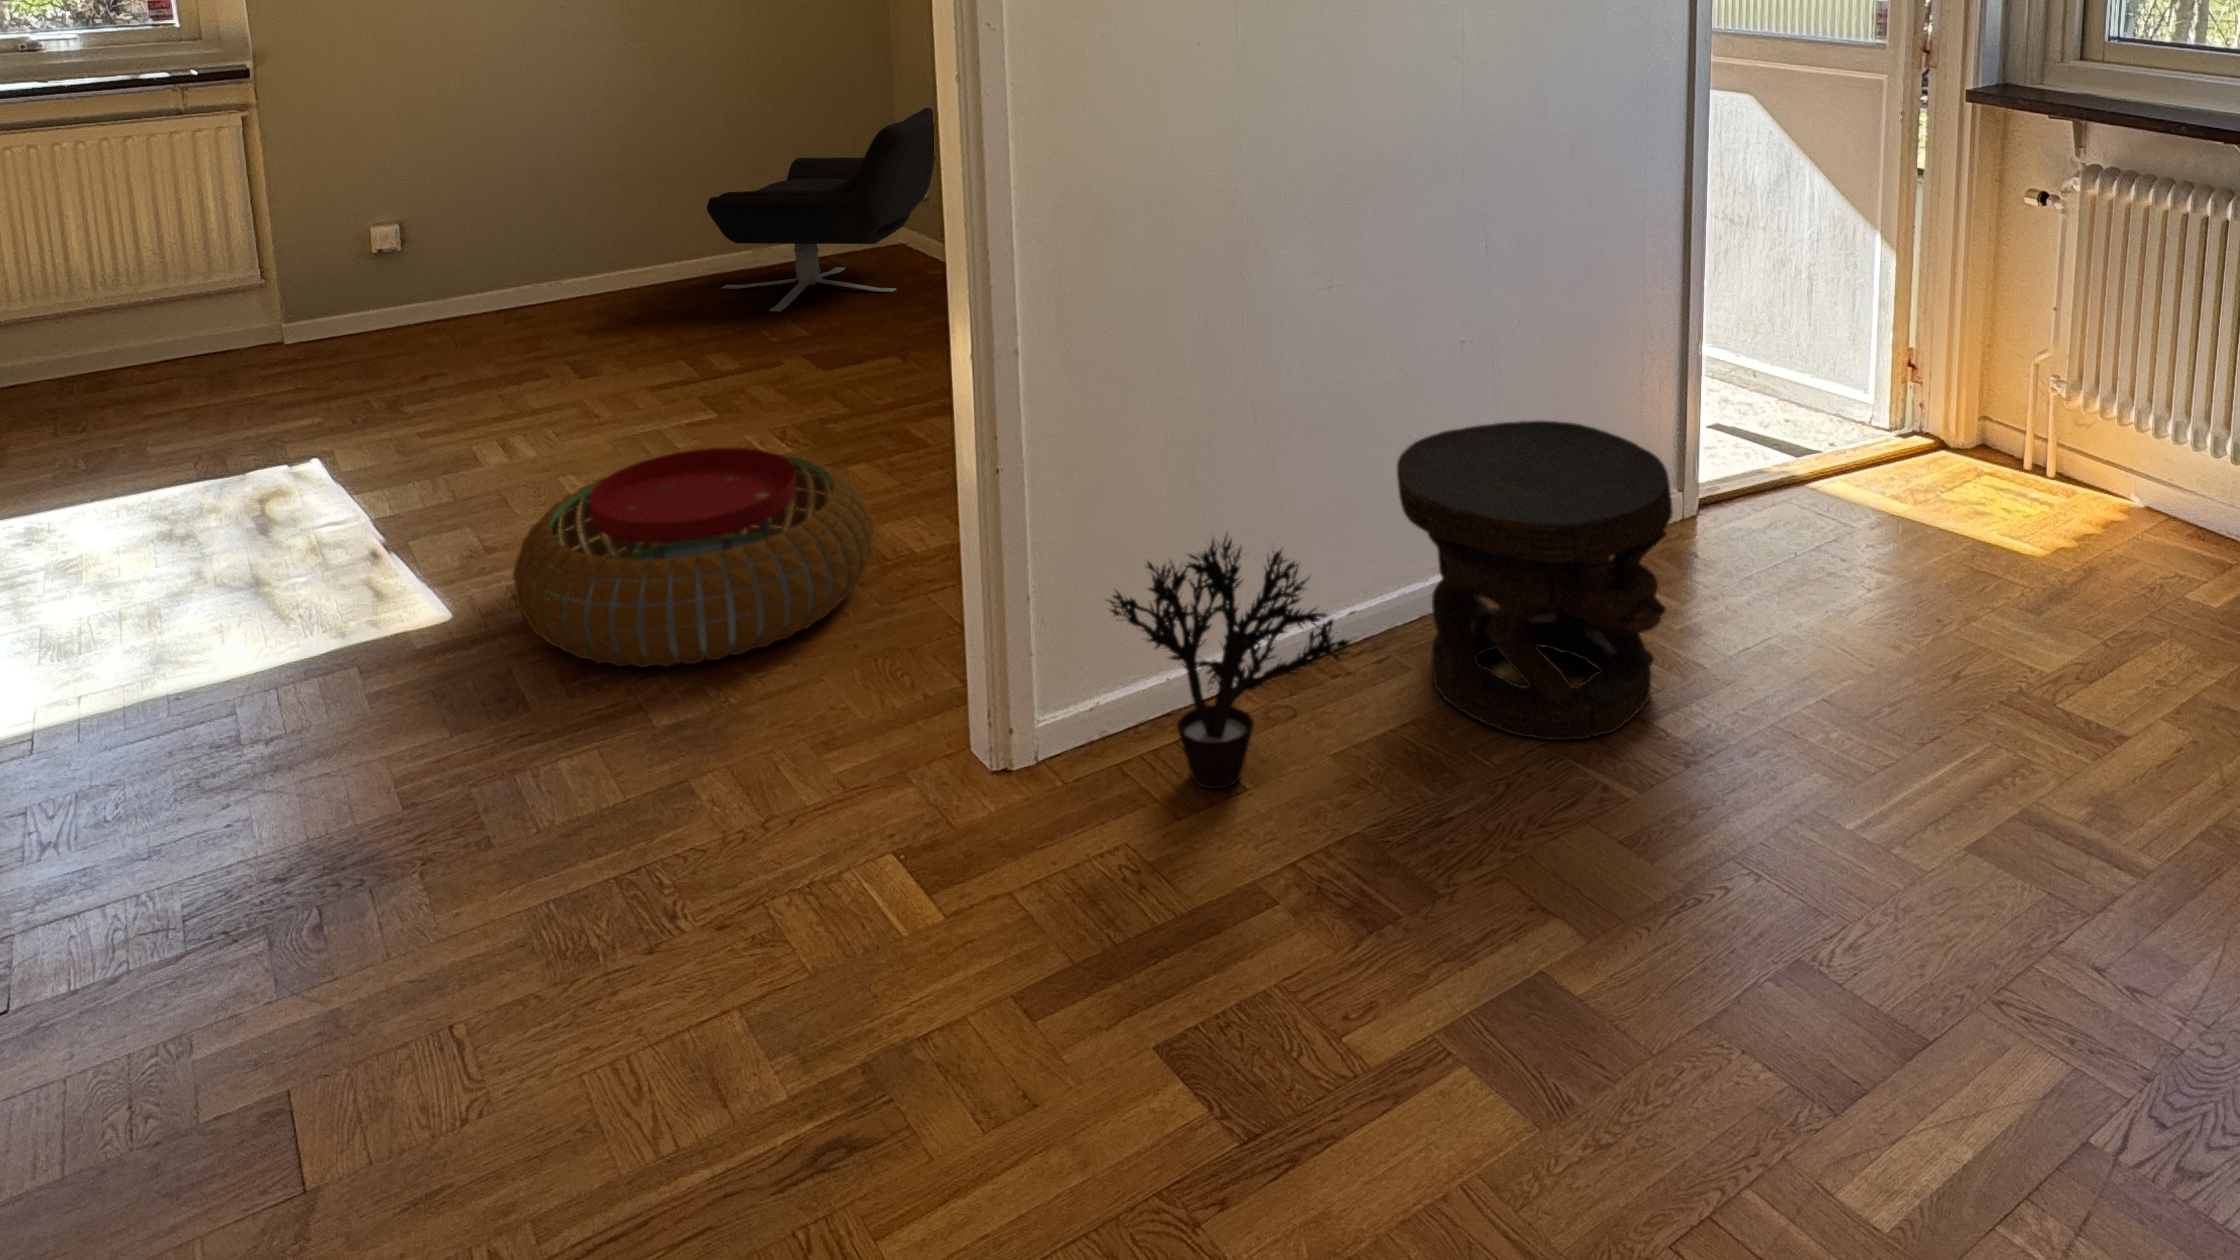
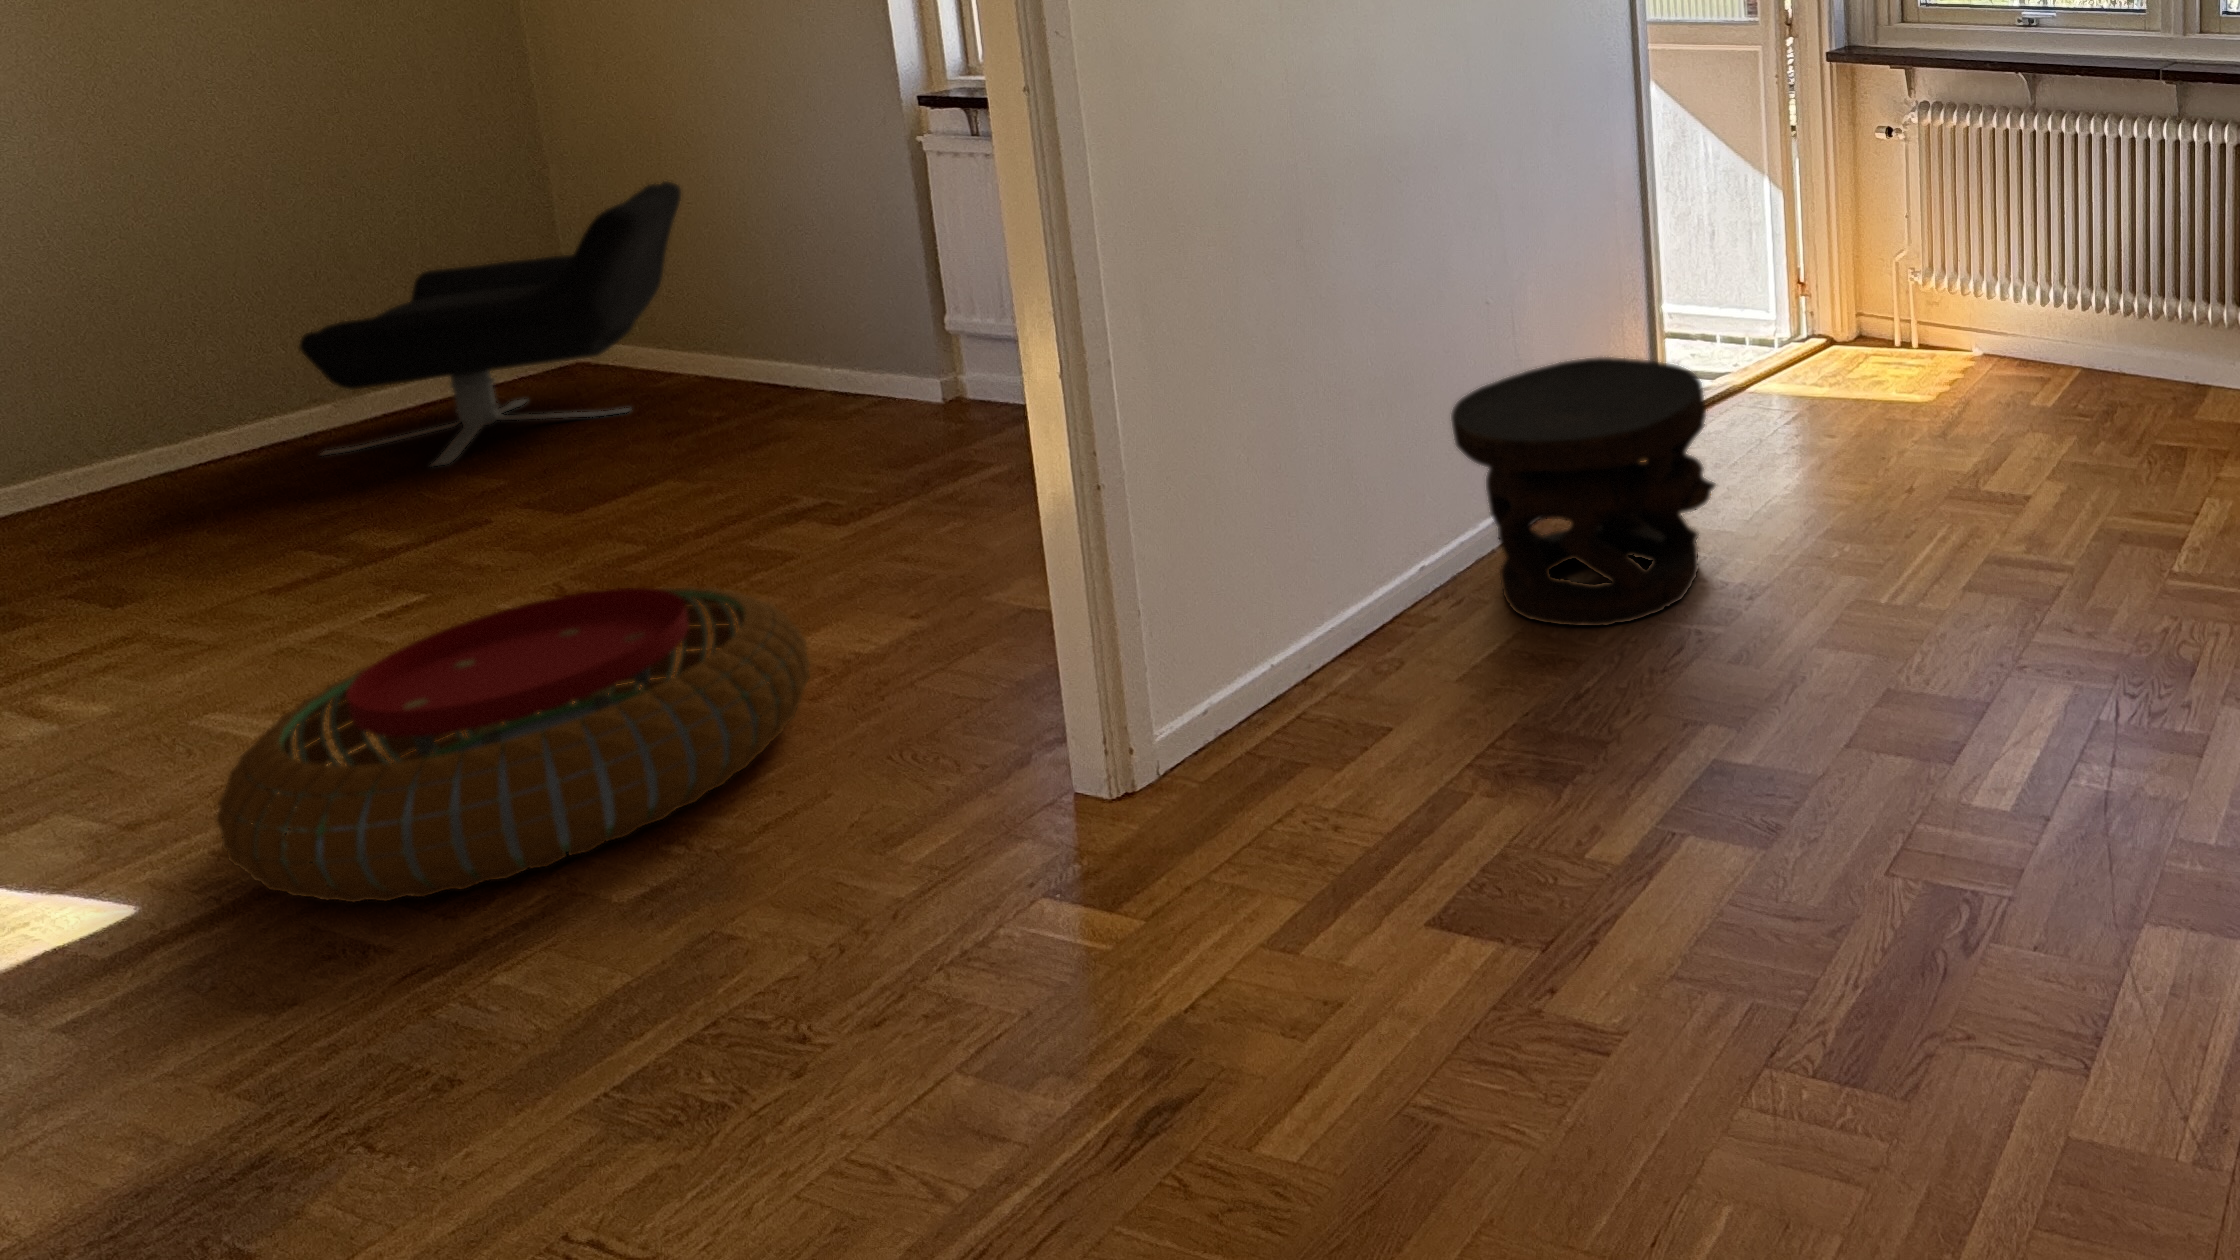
potted plant: present [1108,535,1350,789] -> none [1206,505,1475,755]

